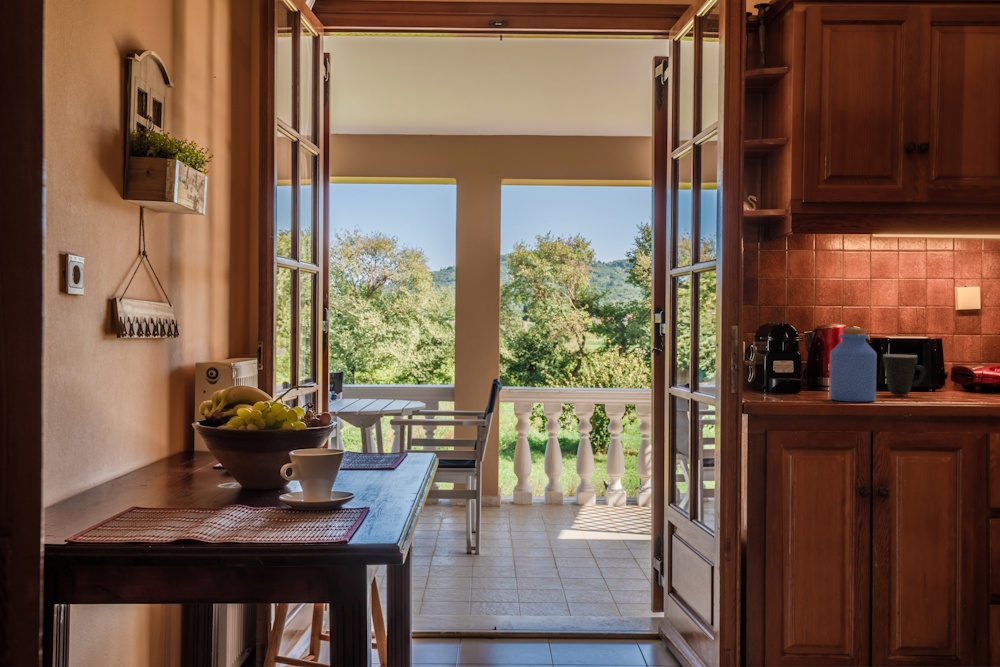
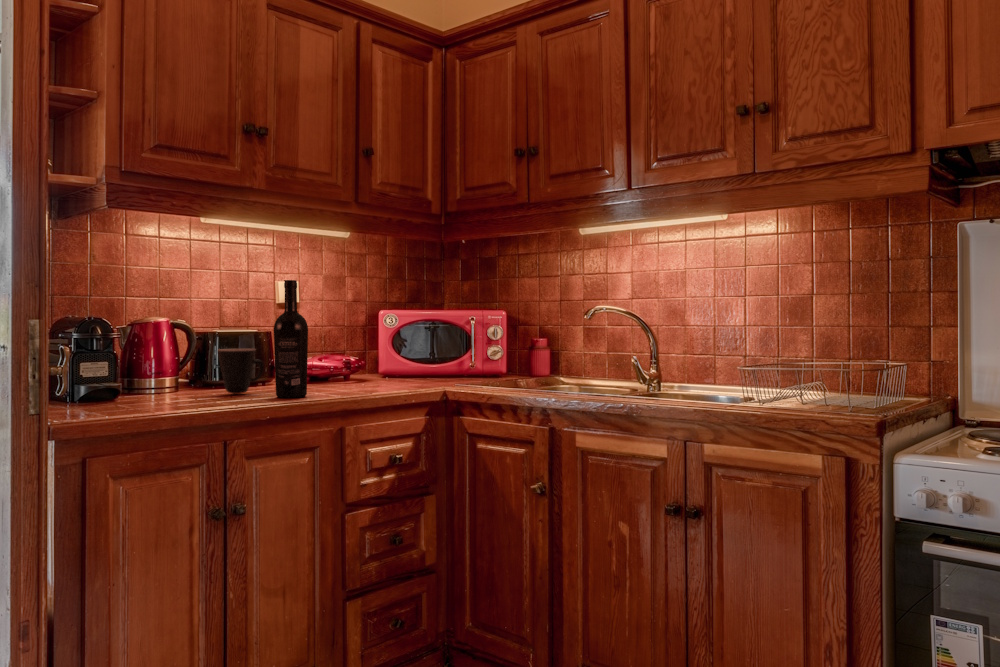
wine bottle: none [930,294,962,402] -> present [274,280,308,398]
jar: present [829,328,877,402] -> none [162,318,221,407]

